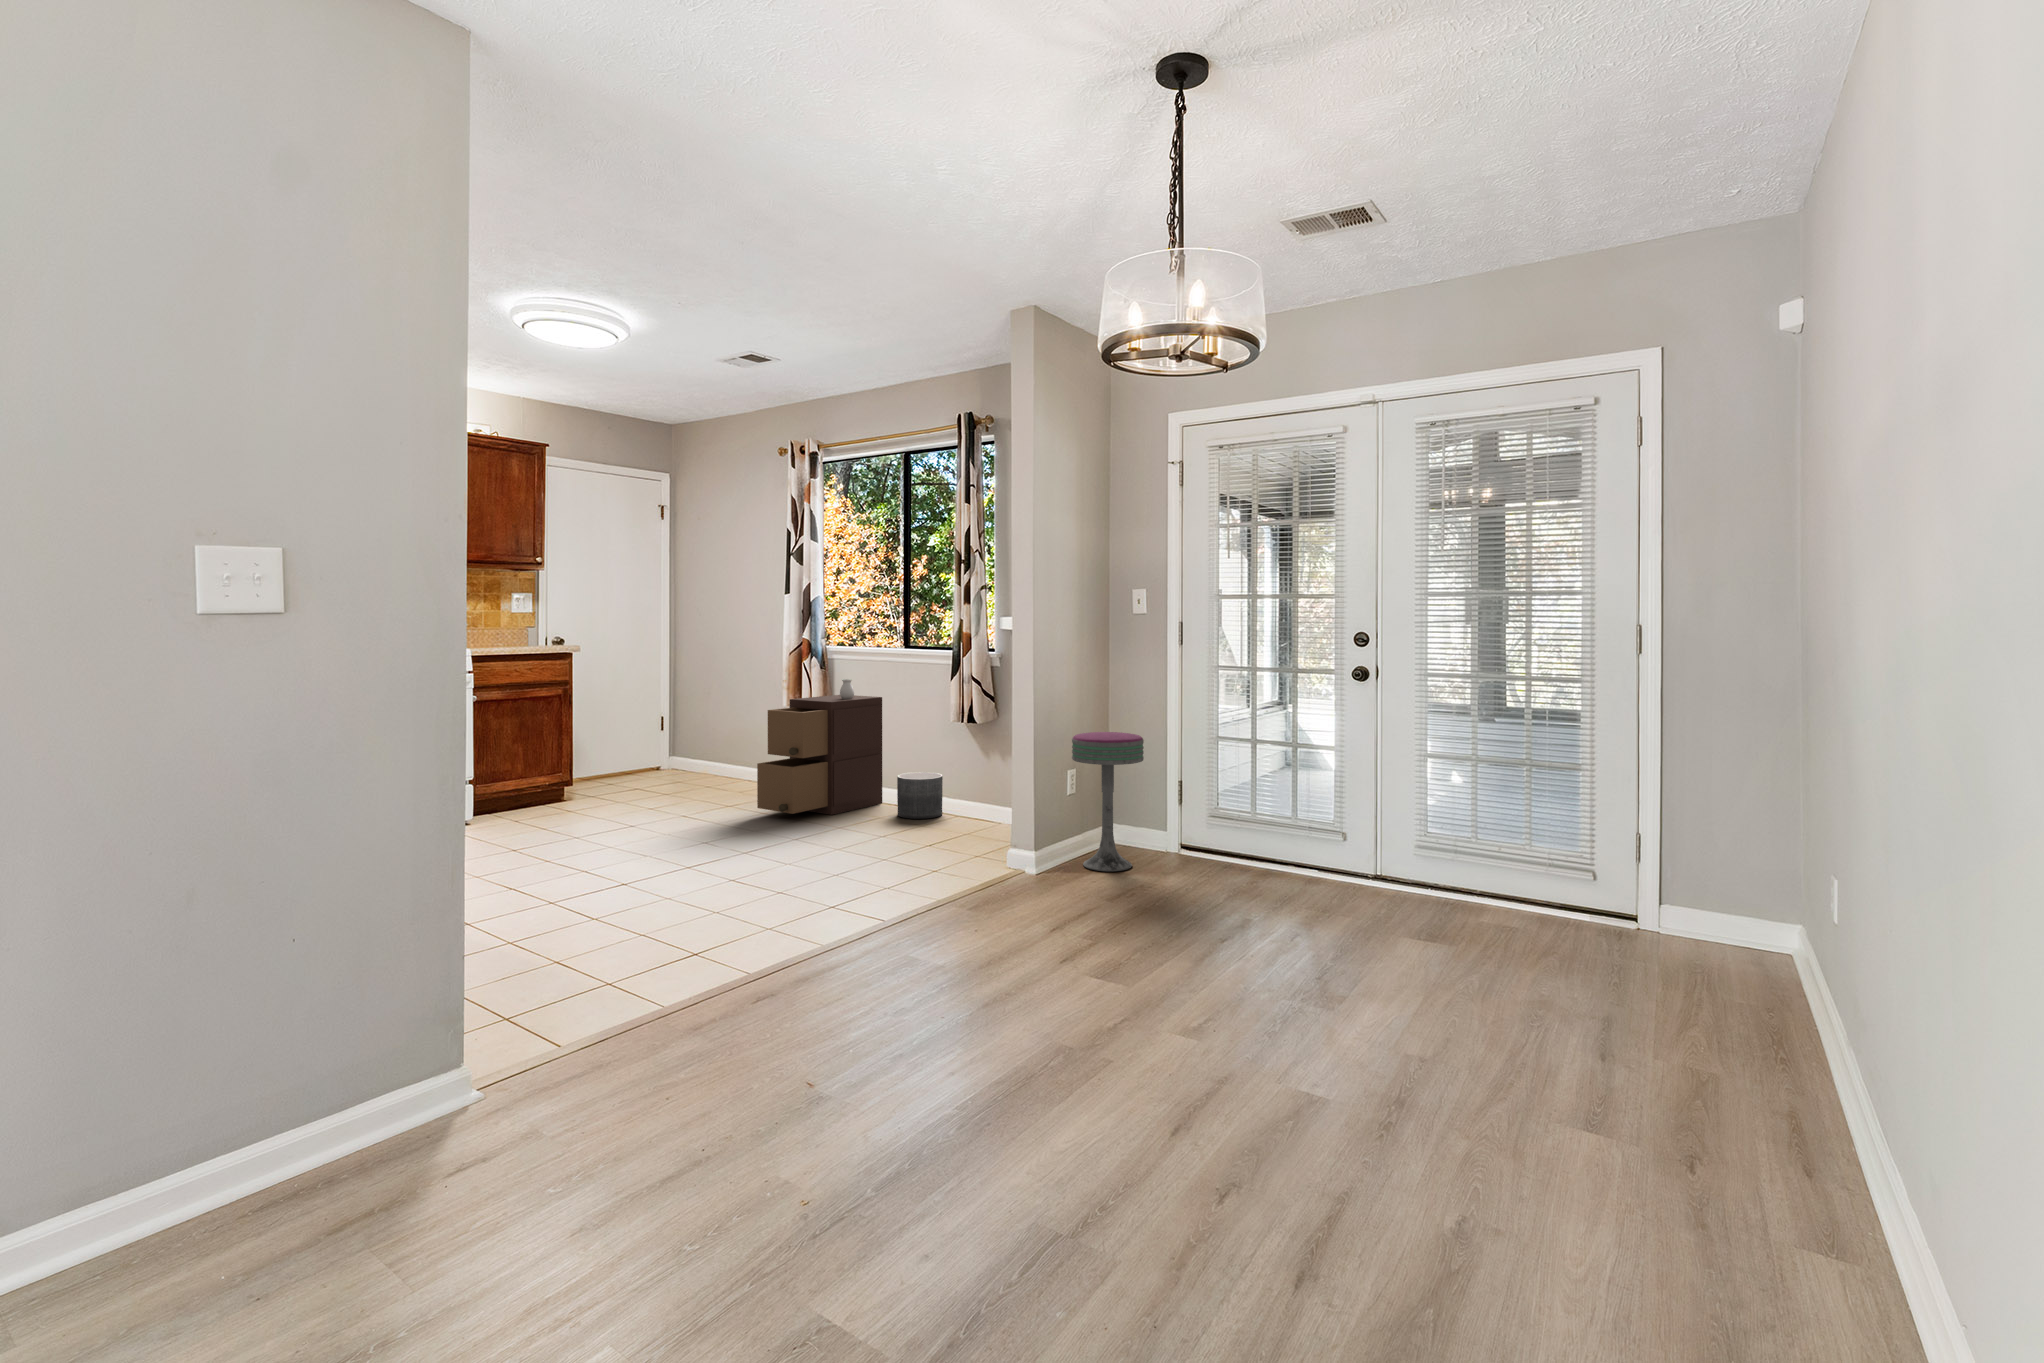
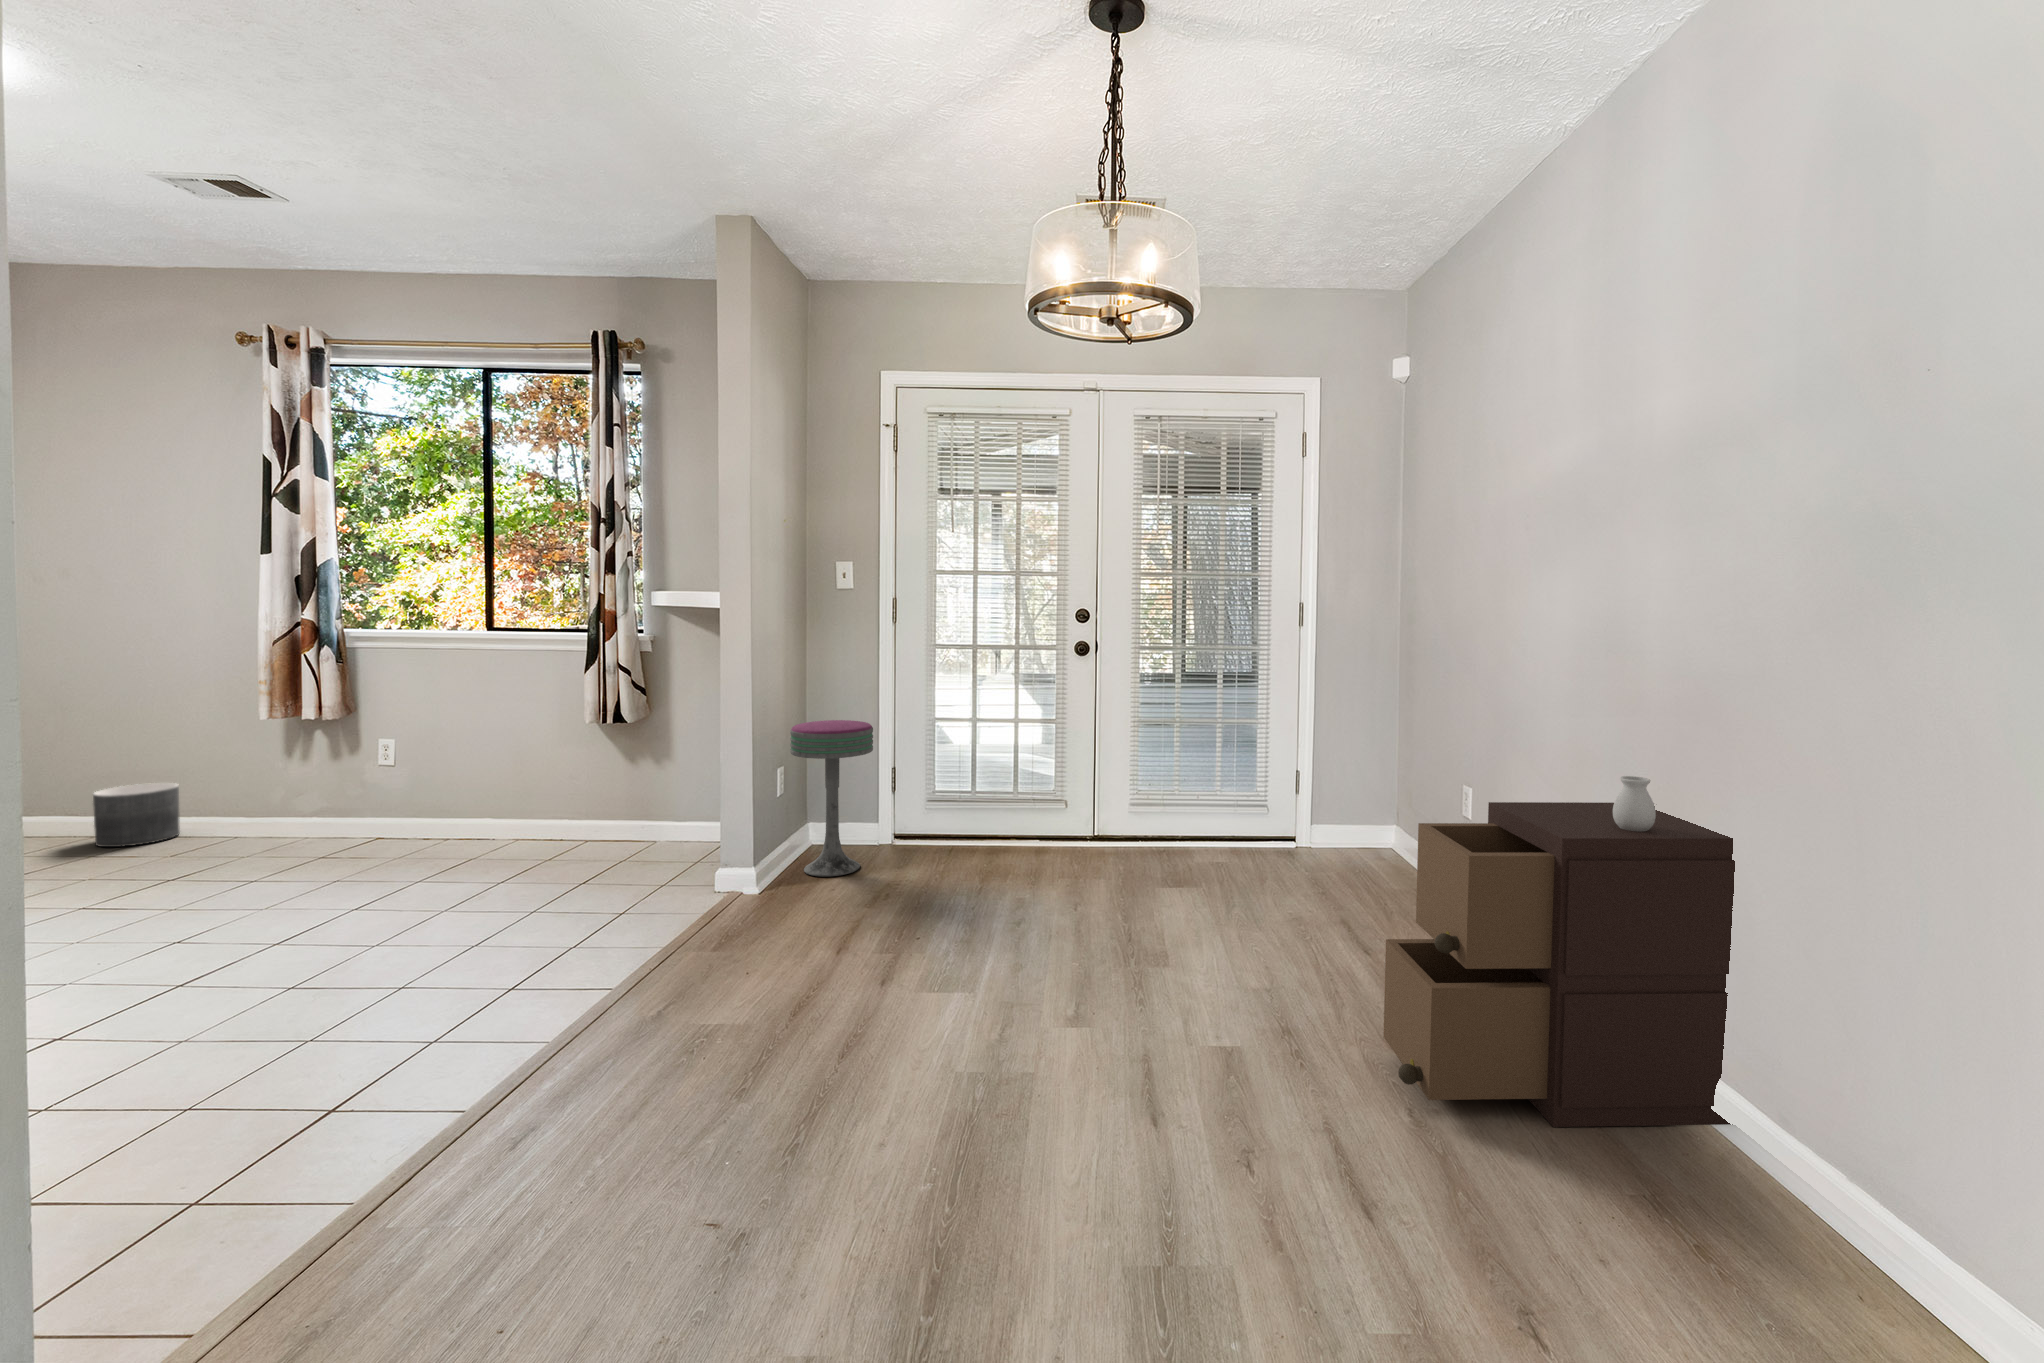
storage cabinet: present [757,679,882,815] -> present [1383,776,1735,1127]
planter: present [897,772,943,819] -> present [93,783,180,847]

